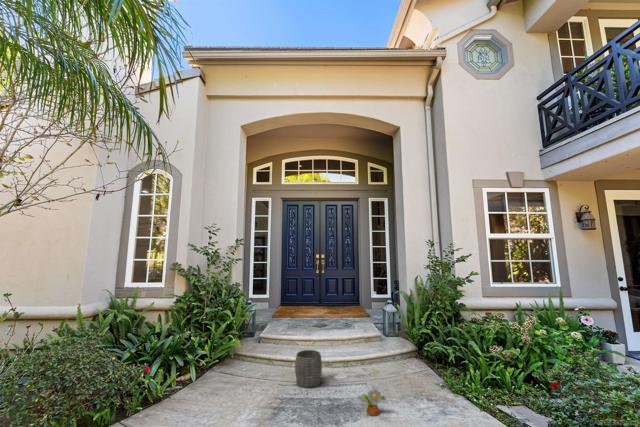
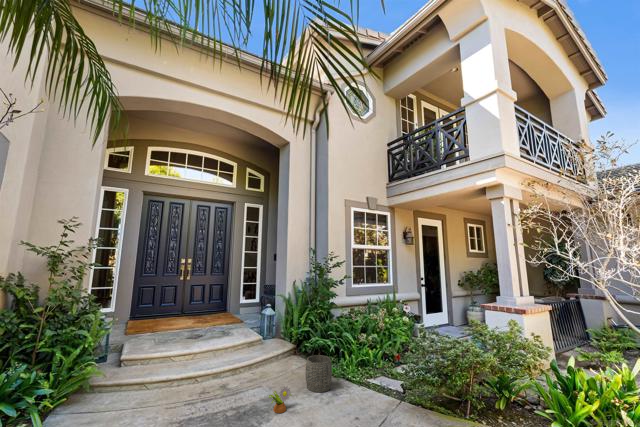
woven basket: present [295,350,322,388] -> present [305,355,332,392]

